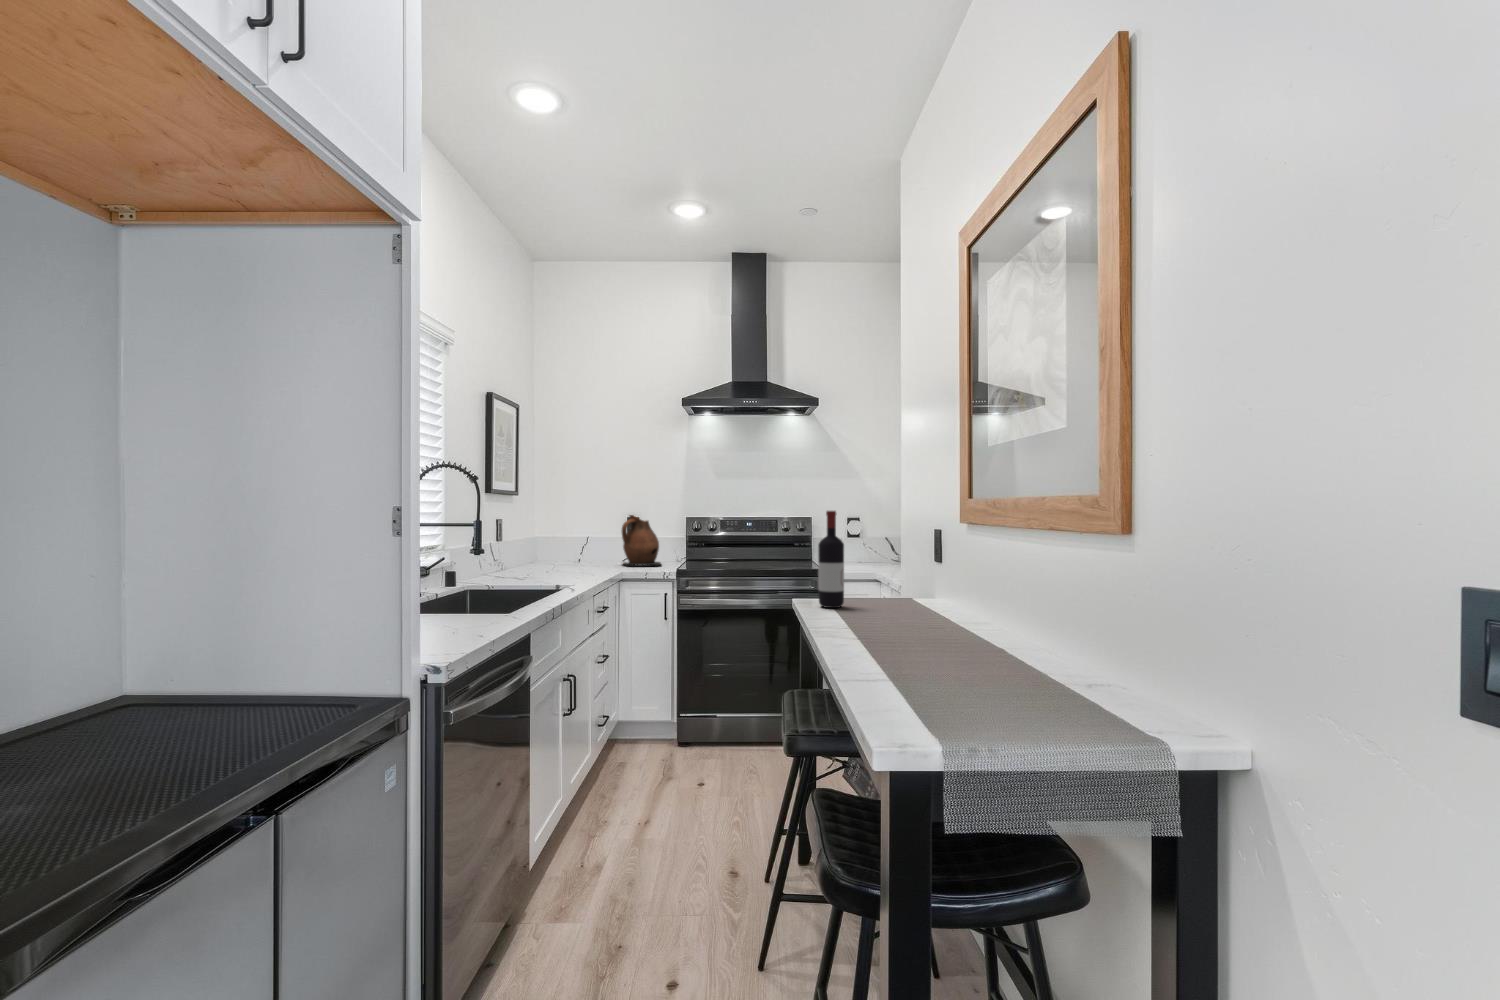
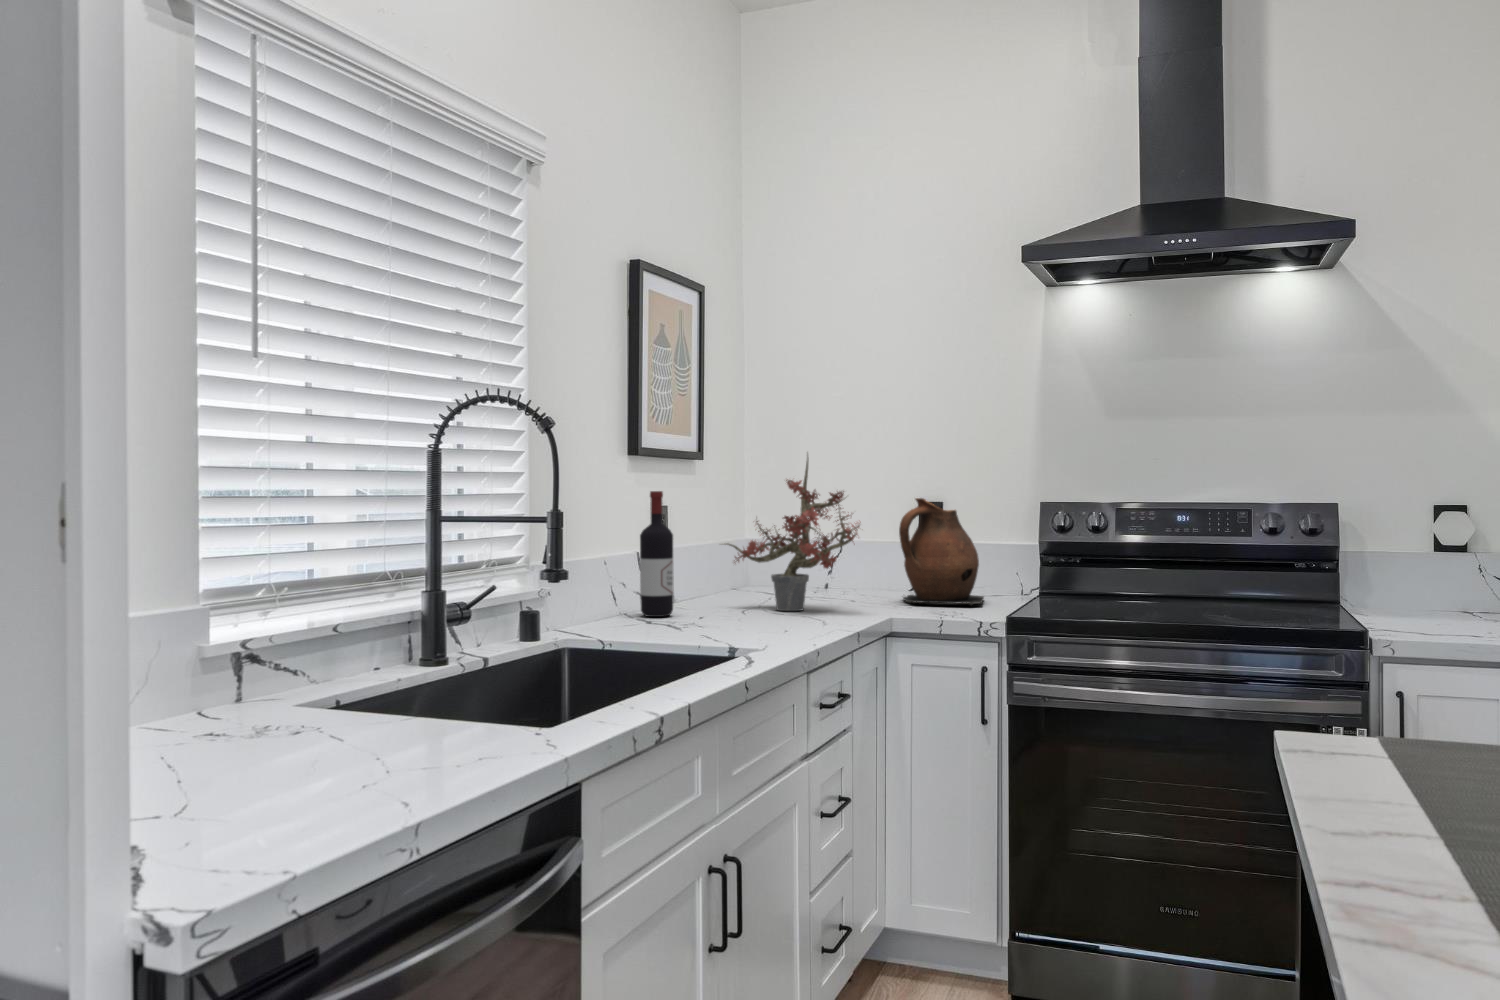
potted plant: none [532,492,609,571] -> present [725,456,860,611]
wine bottle: present [818,511,844,608] -> present [640,491,674,617]

